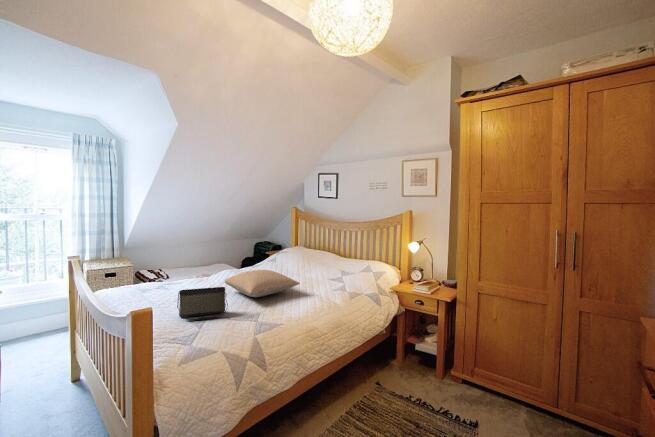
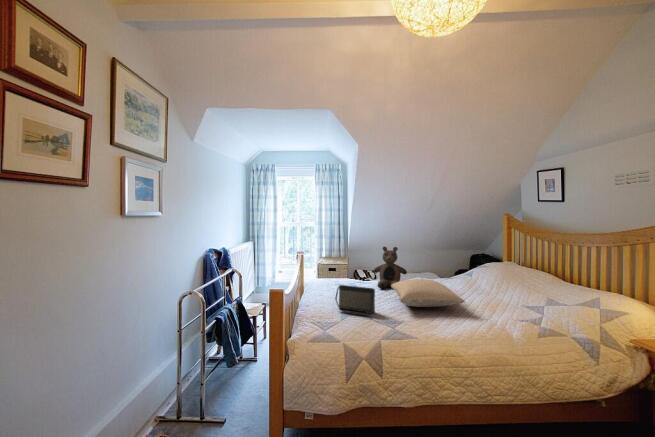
teddy bear: none [193,241,229,286] -> present [374,247,407,289]

